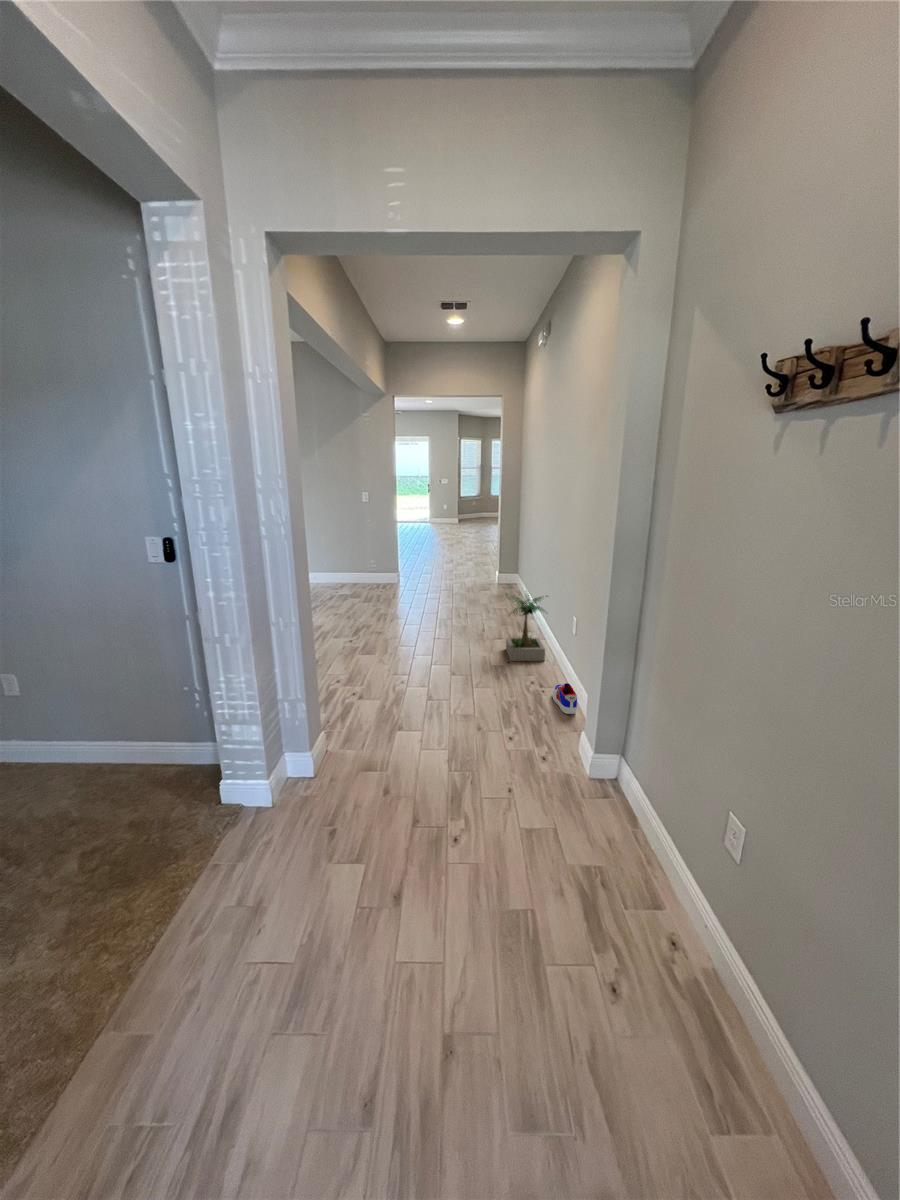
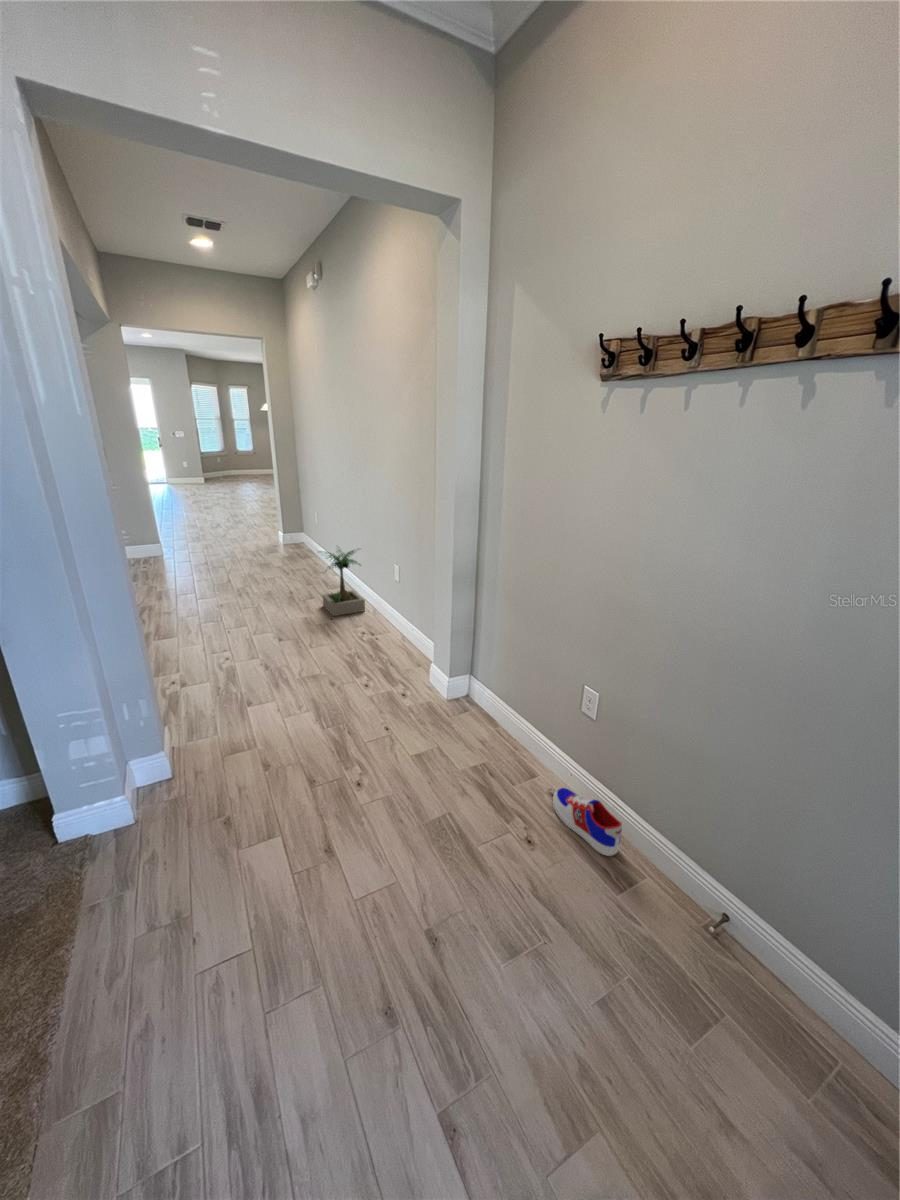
sneaker: present [552,683,577,714] -> present [553,788,622,856]

